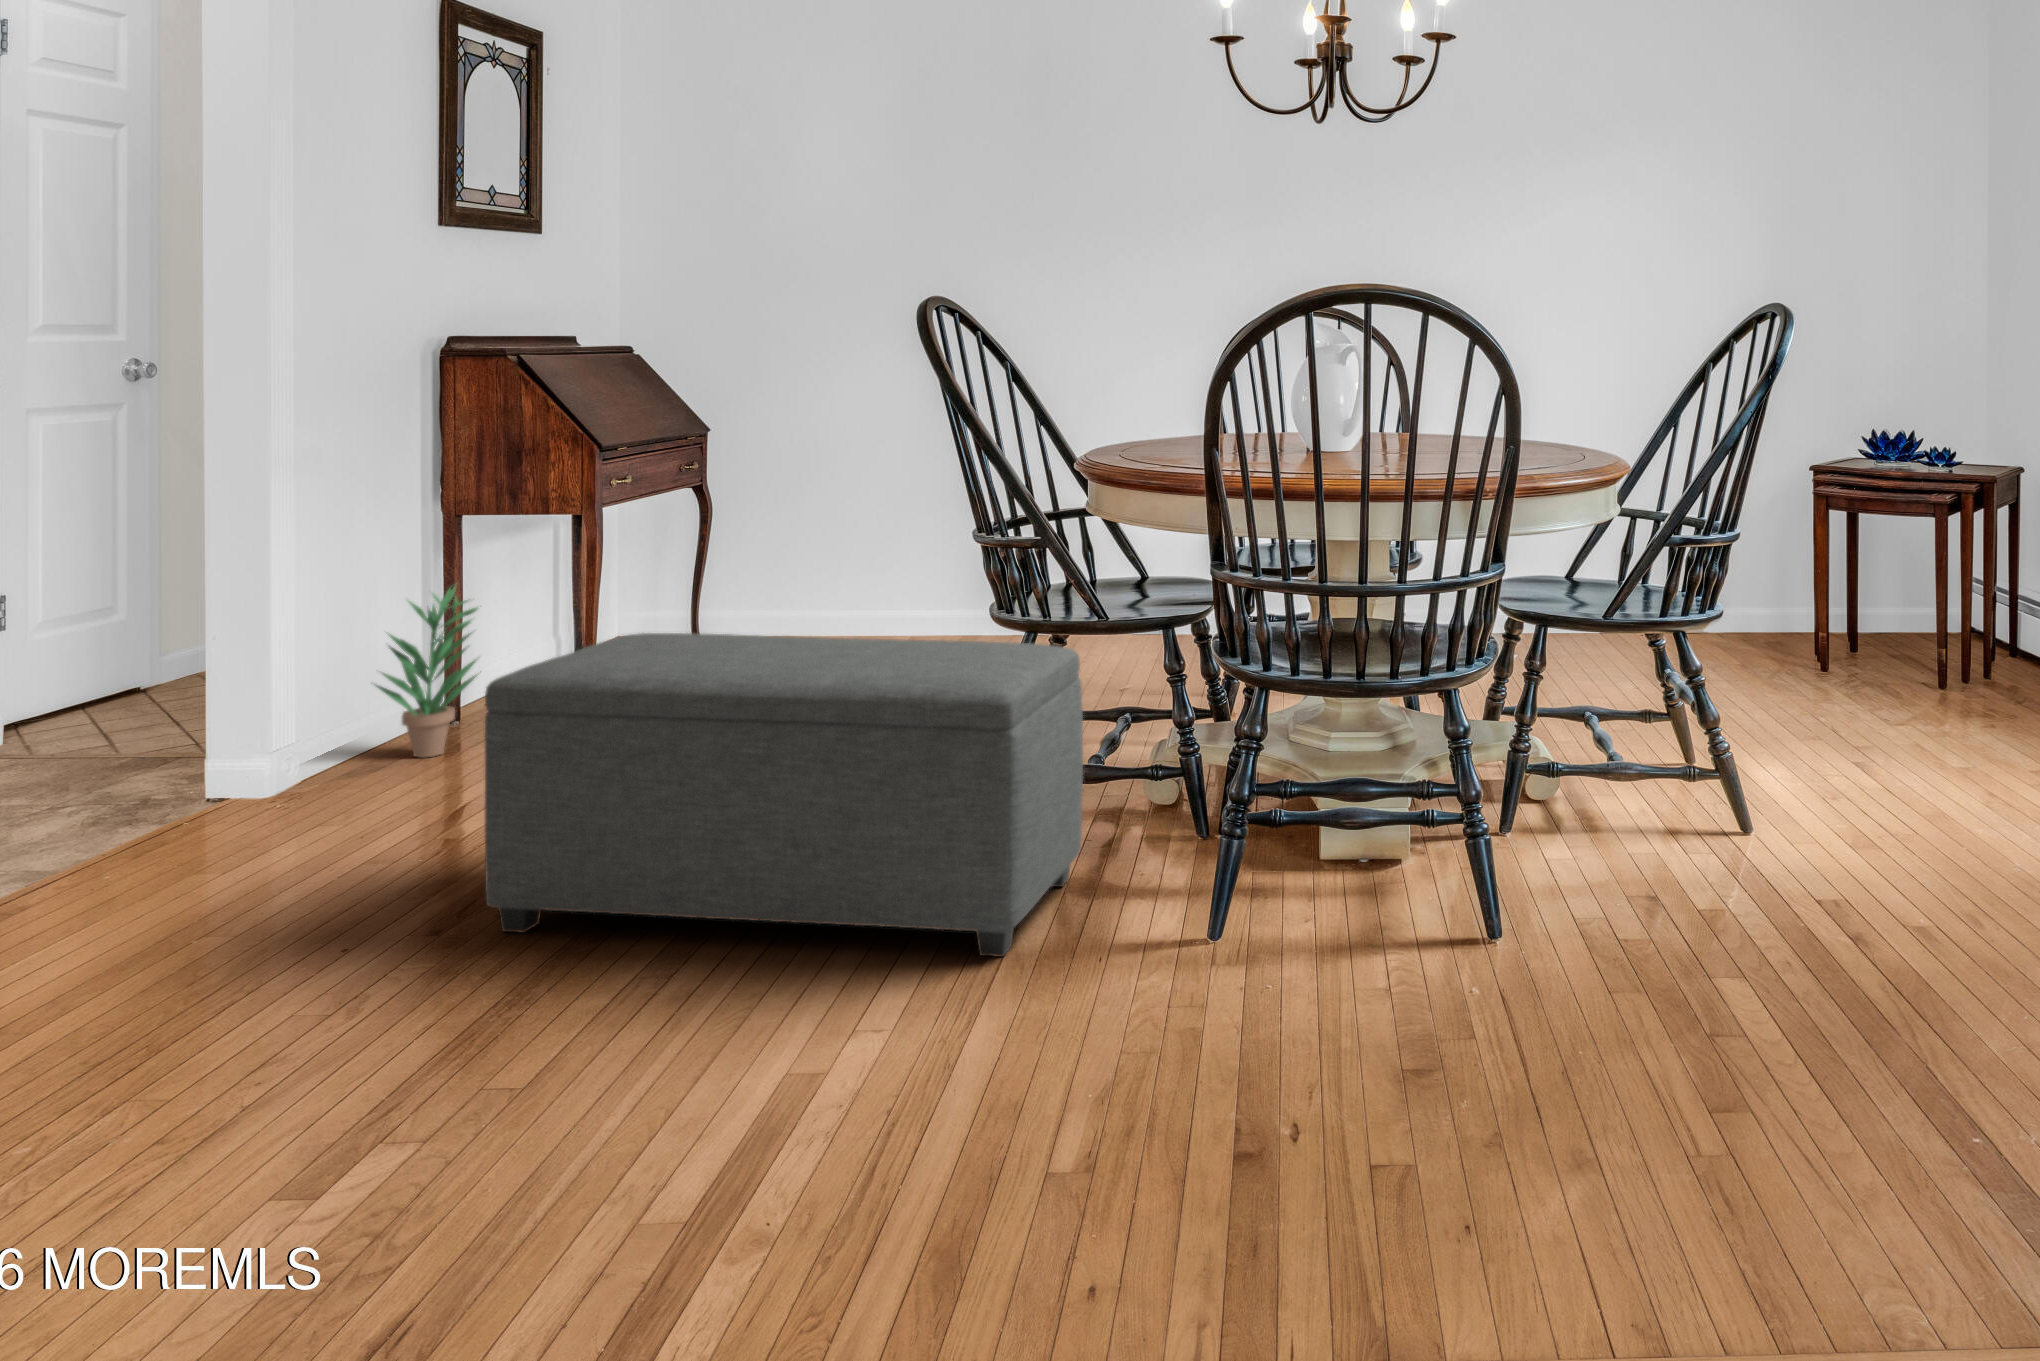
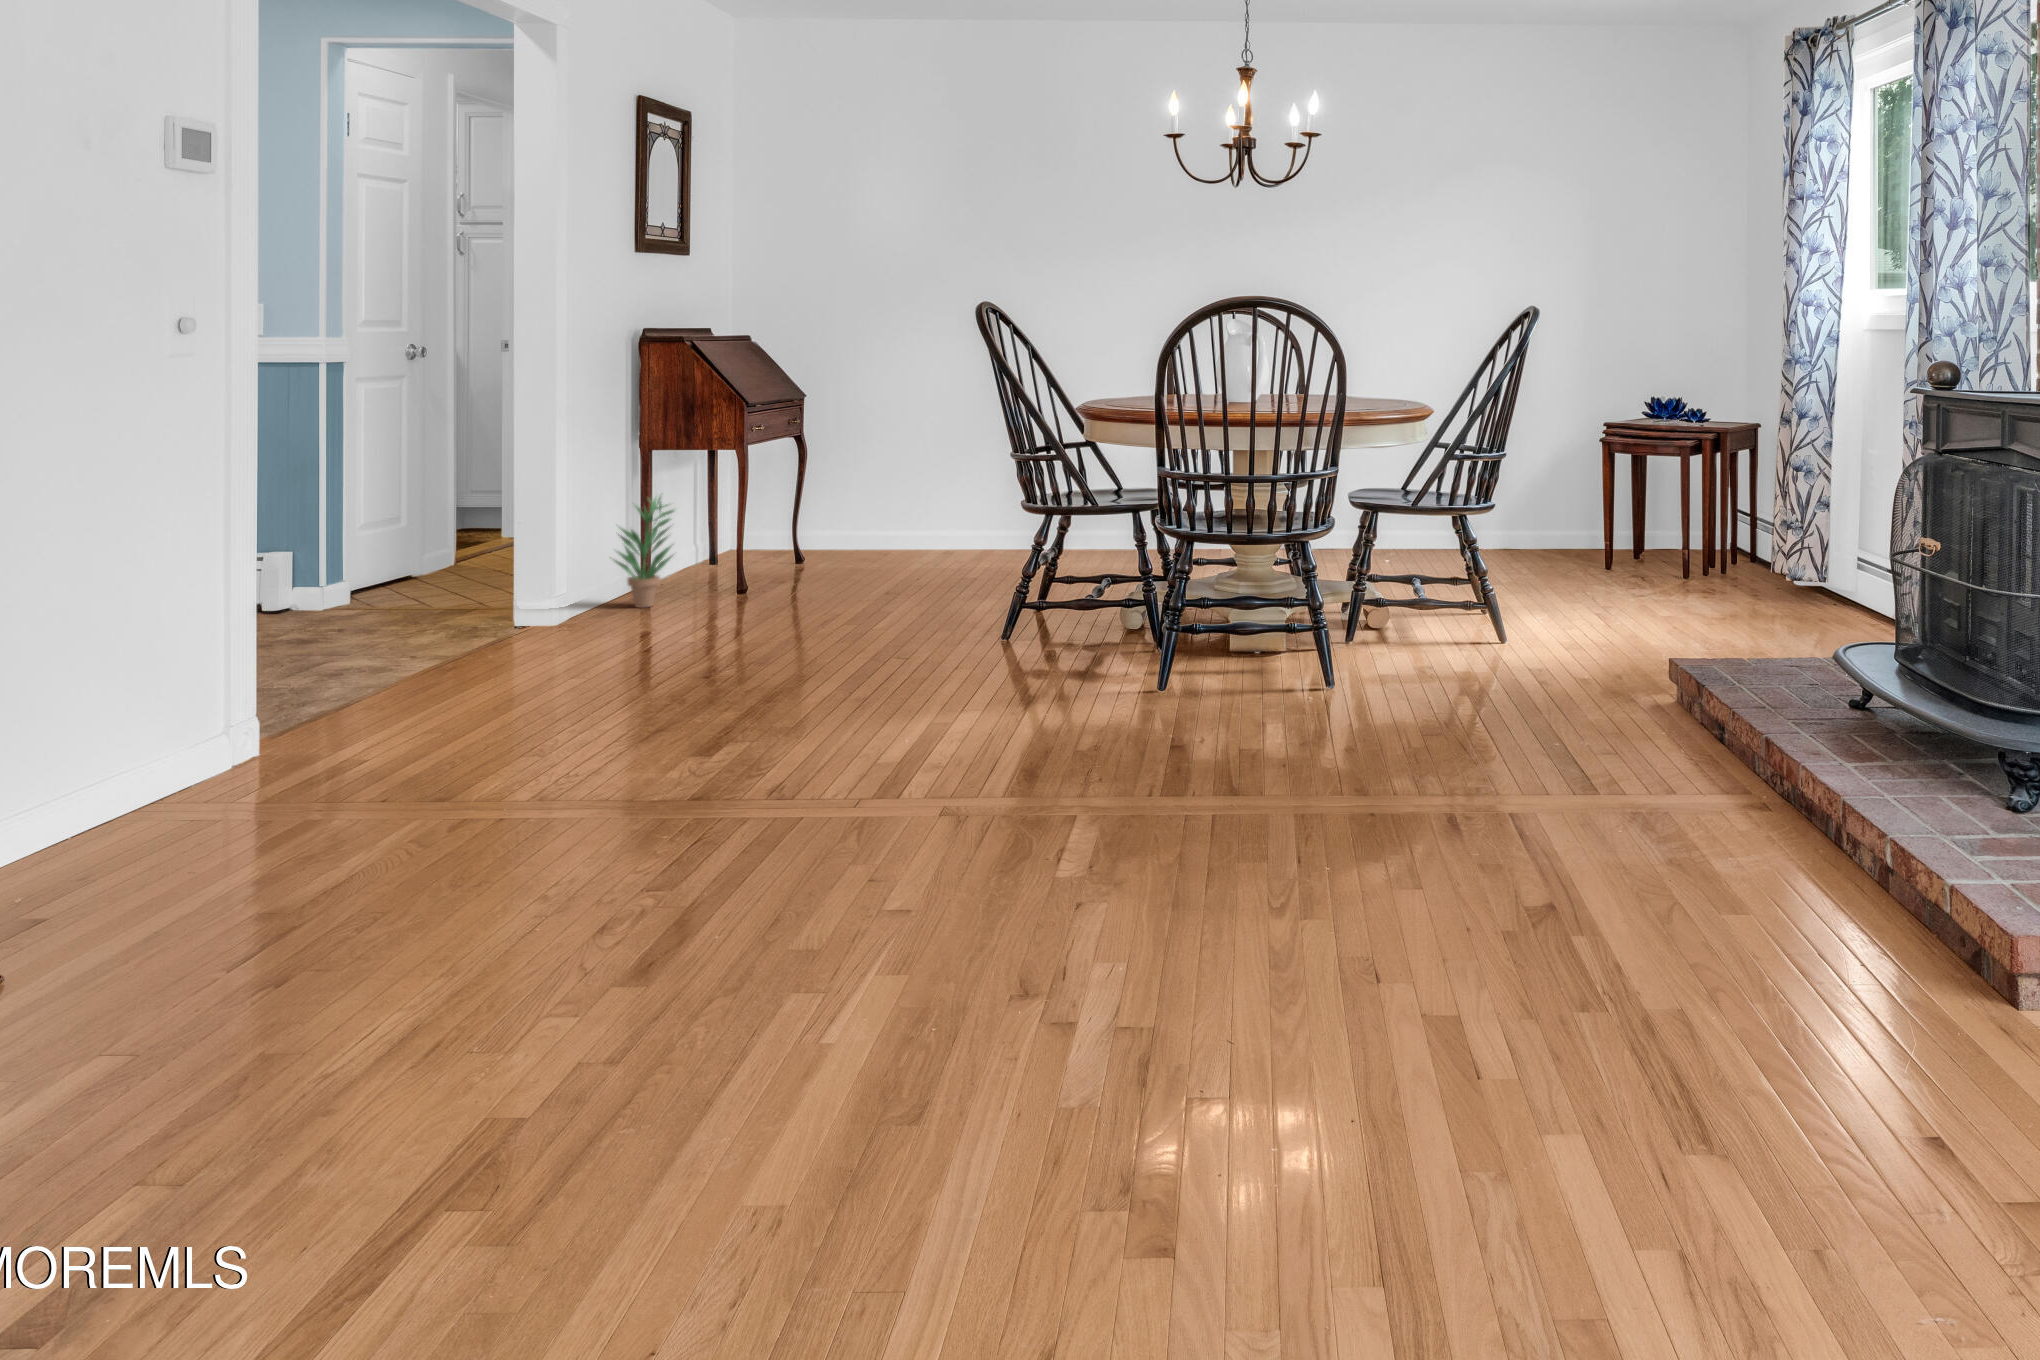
ottoman: present [485,633,1083,957] -> none [735,512,1082,690]

